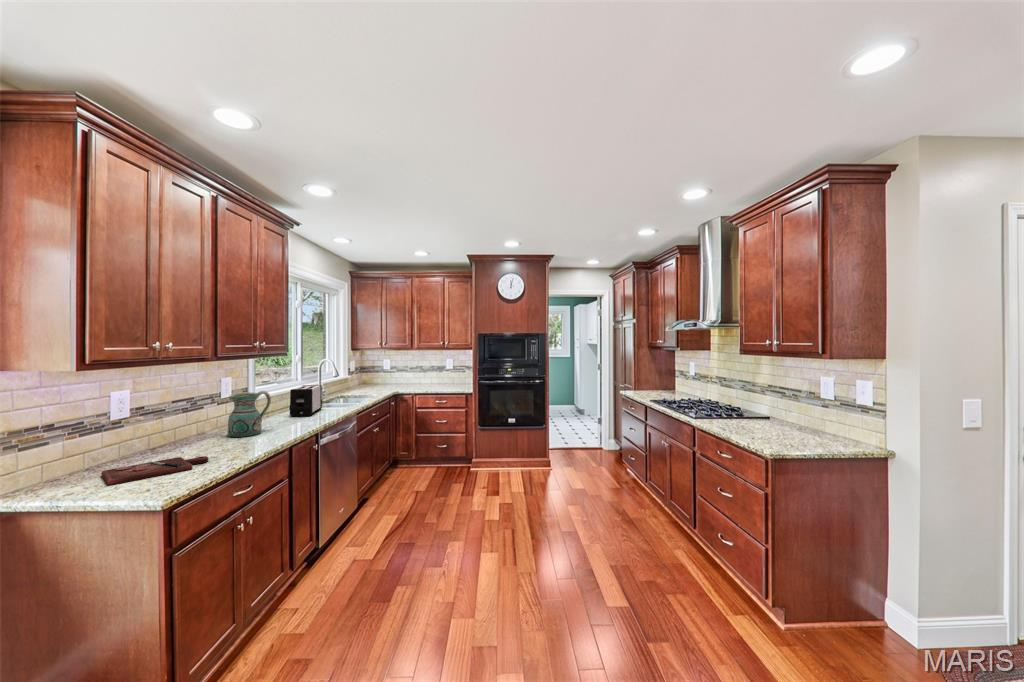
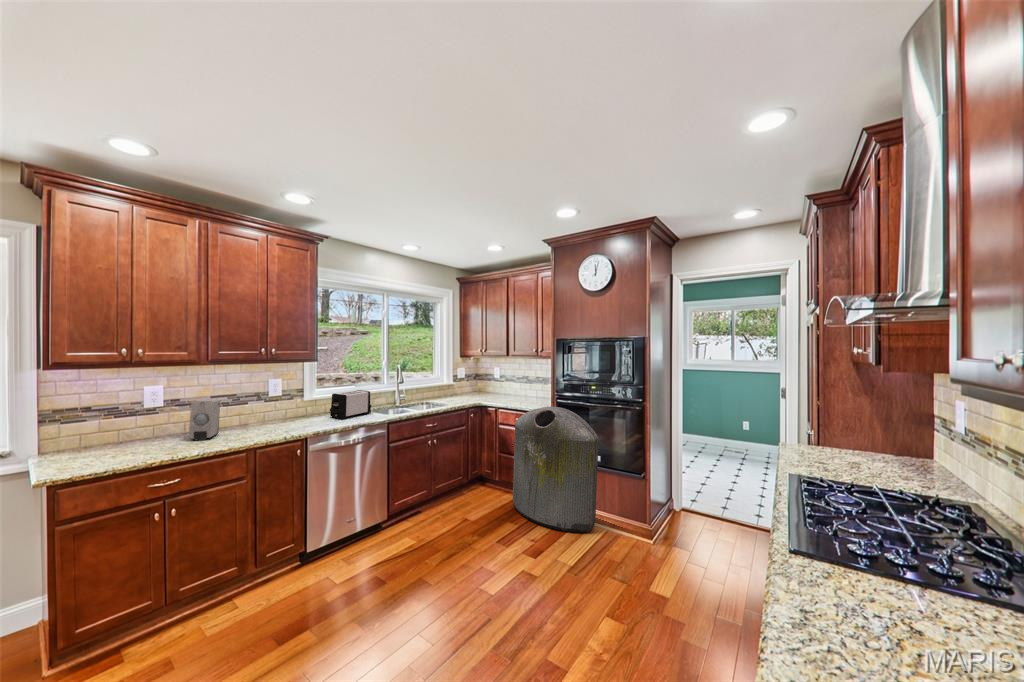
trash can: none [451,383,531,483] -> present [513,407,599,532]
ceramic pitcher: present [228,391,271,437] -> none [244,394,282,432]
soap dispenser: none [184,400,224,451] -> present [189,399,220,440]
cutting board: present [101,456,208,485] -> none [81,443,167,458]

